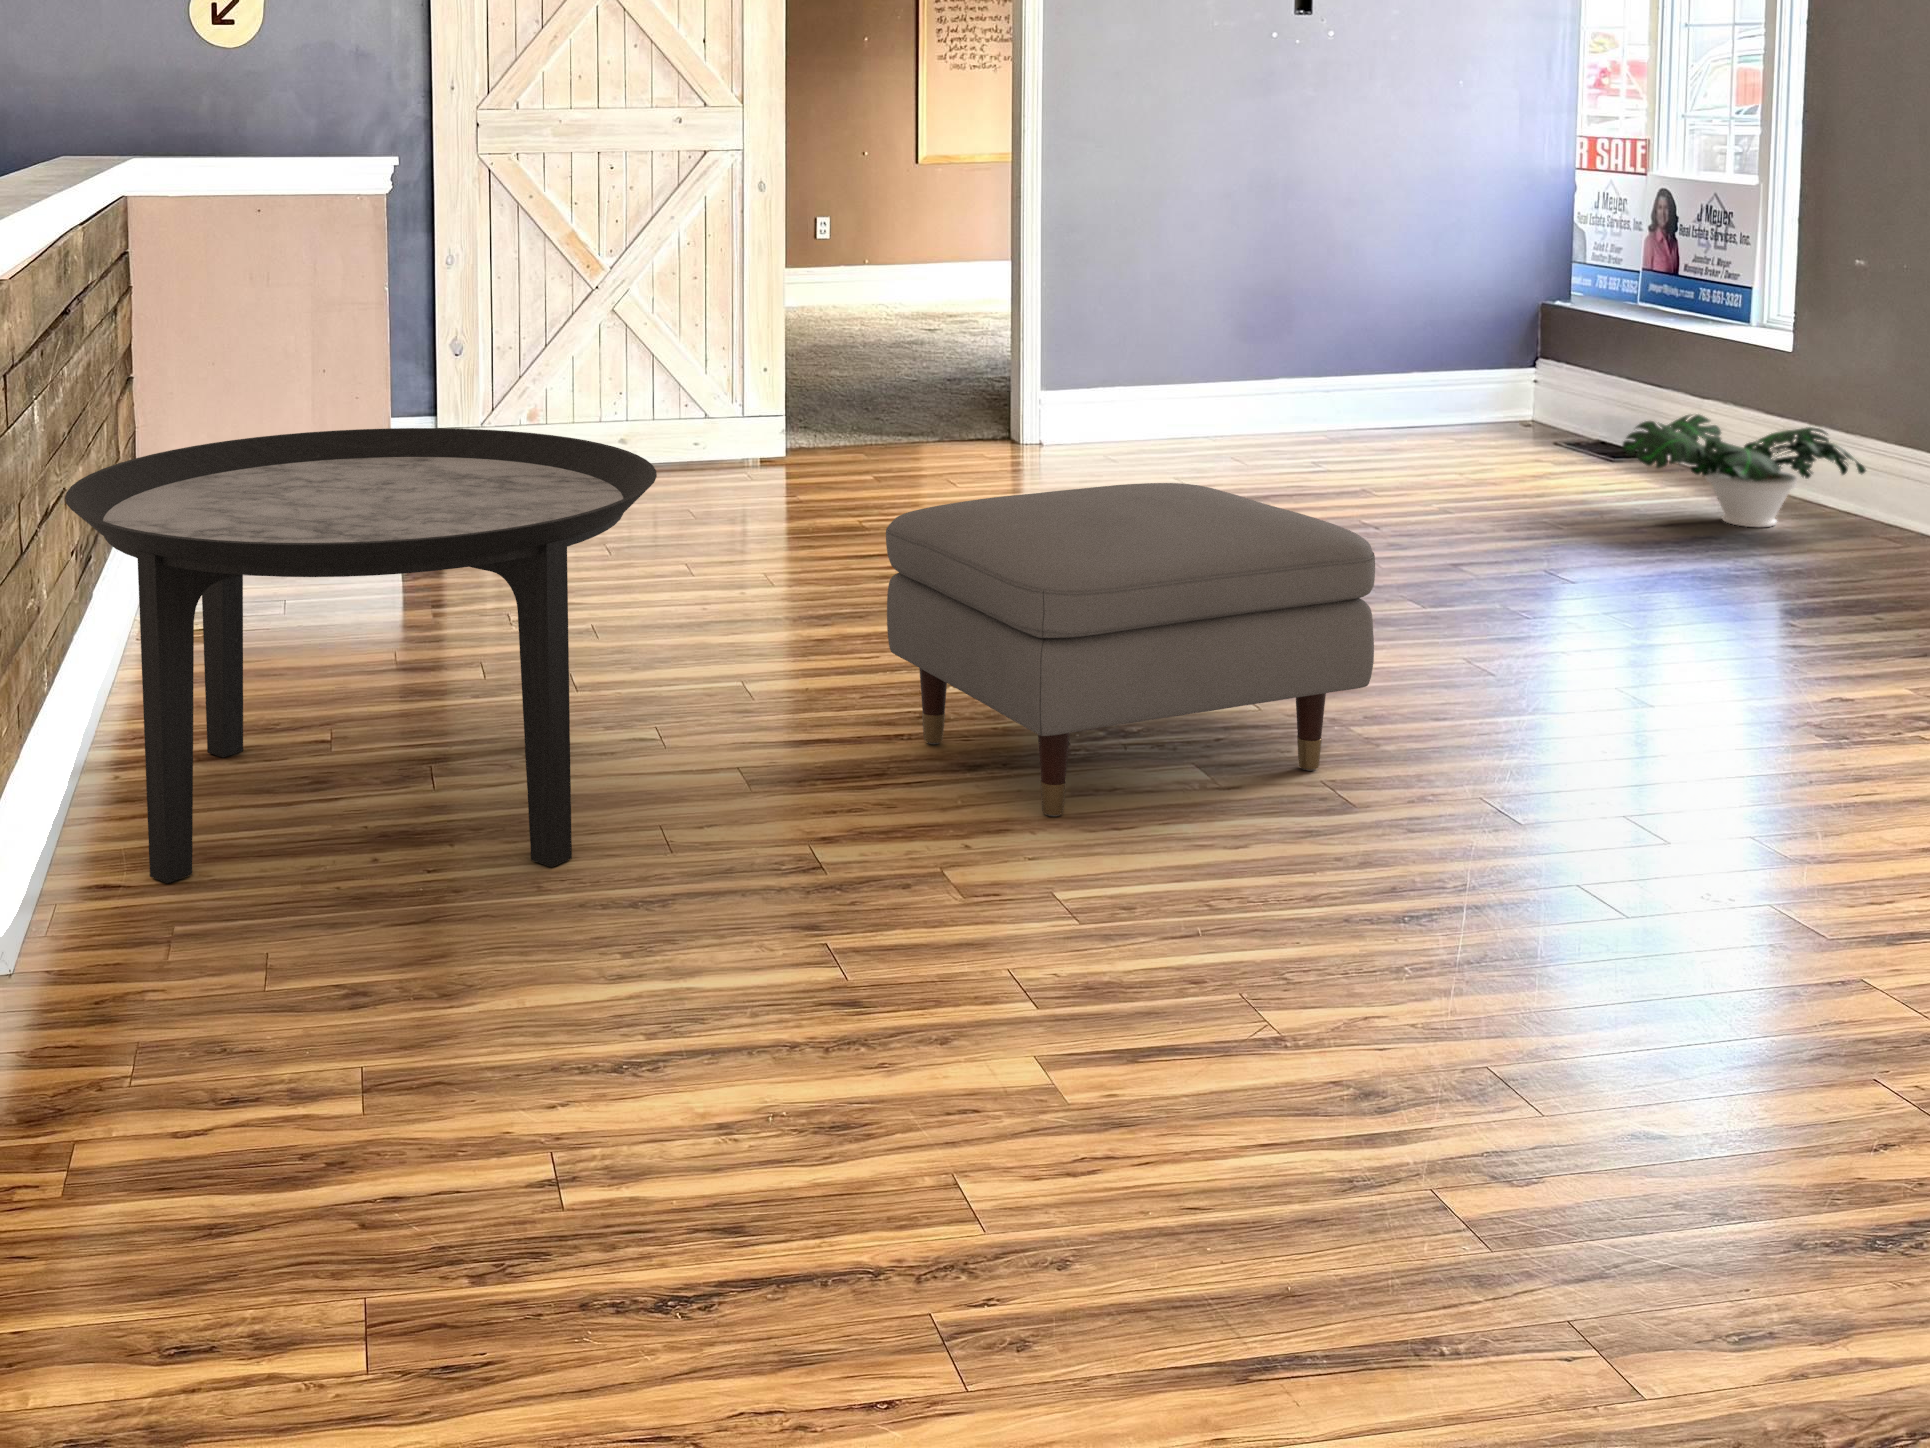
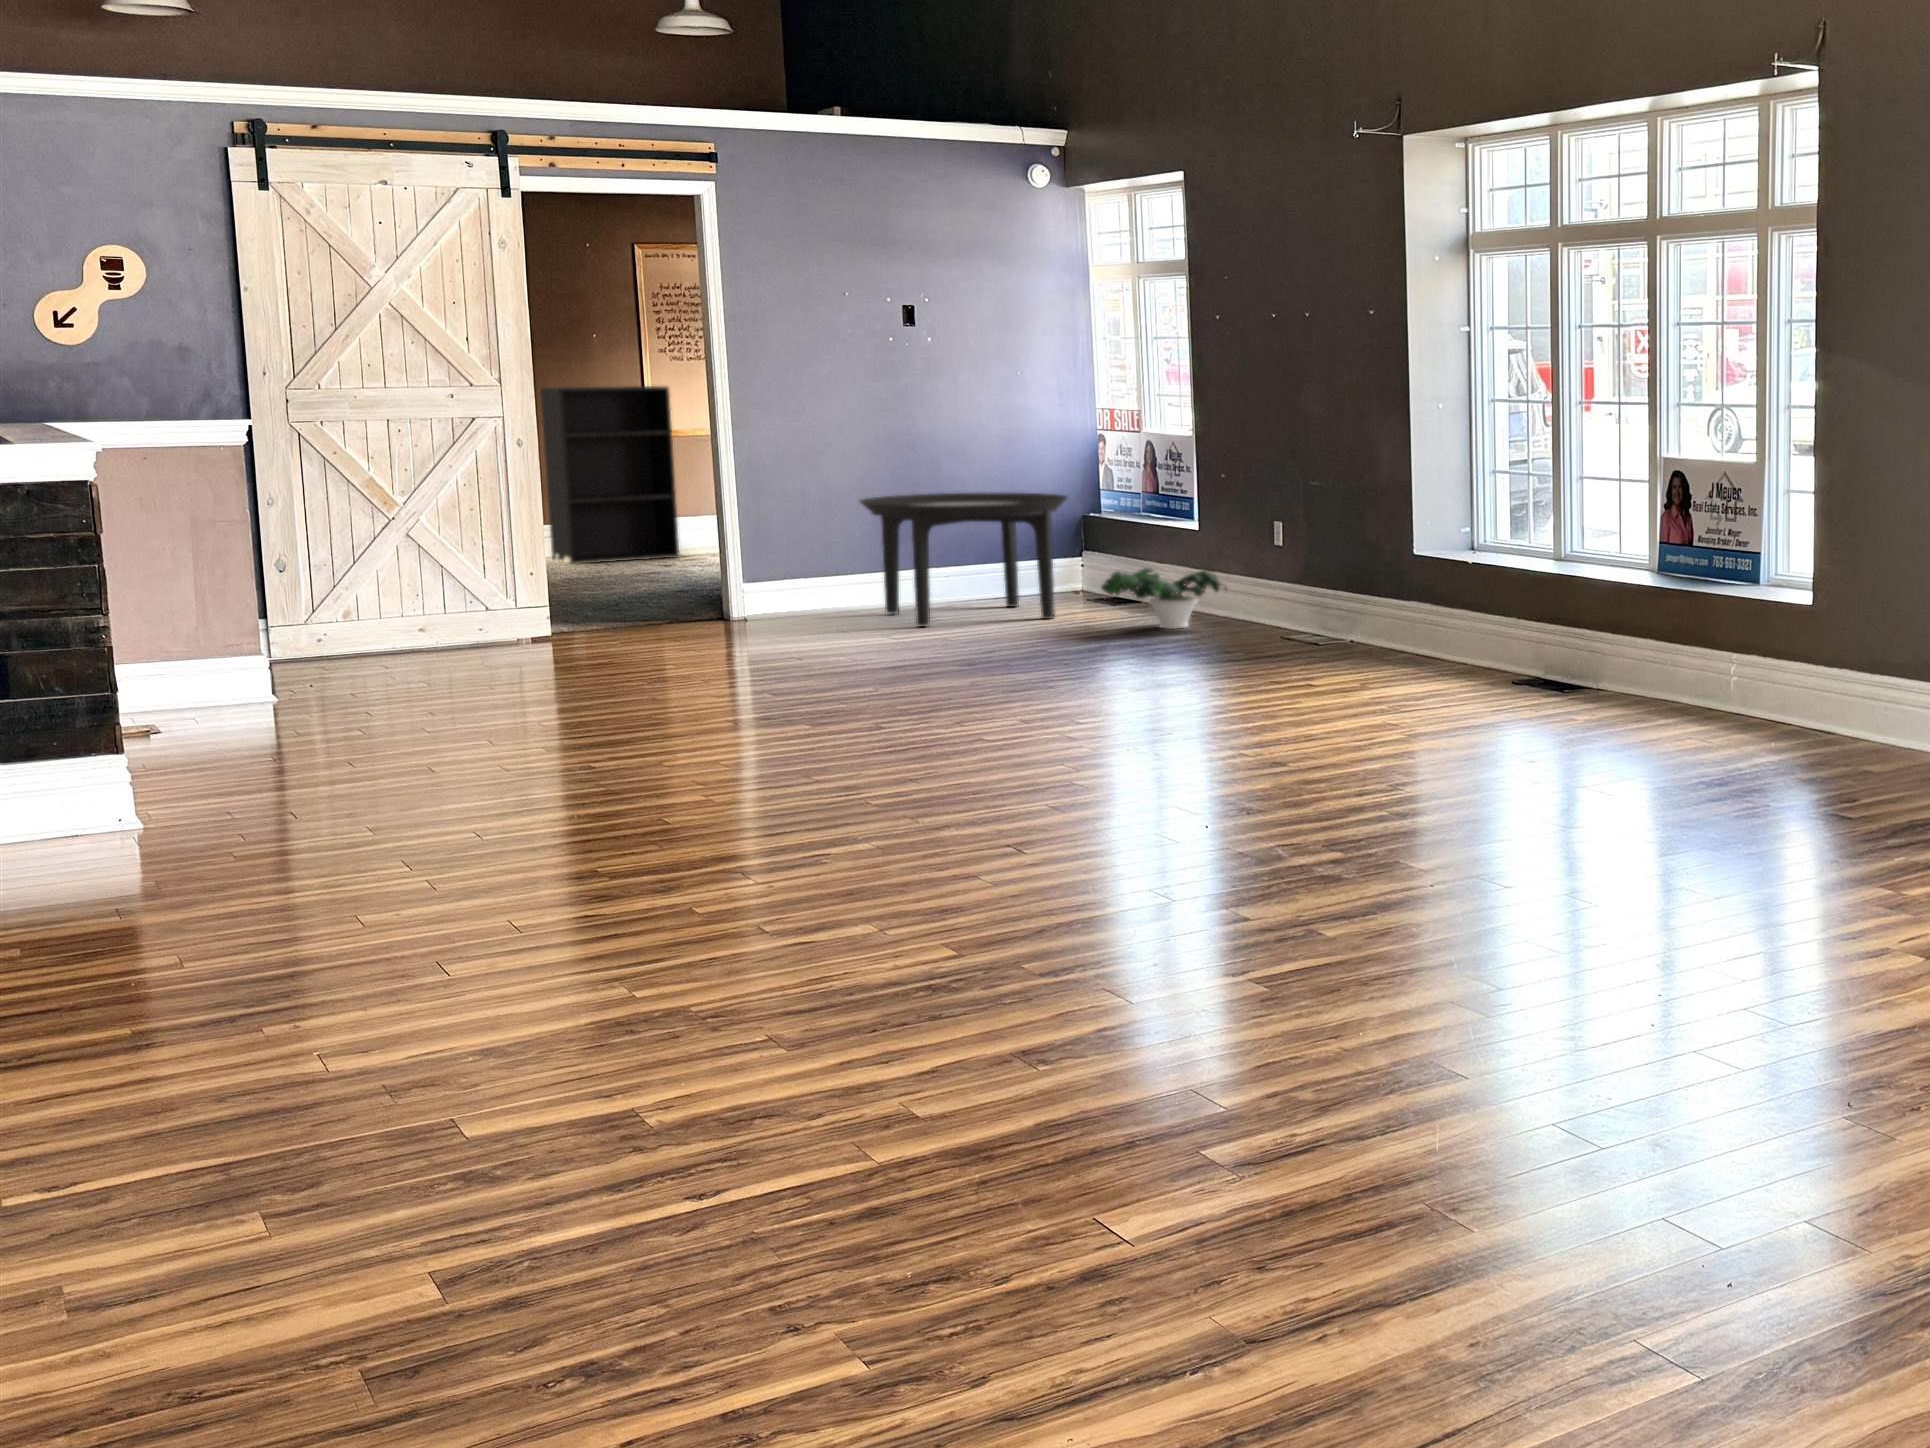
bookshelf: none [805,94,949,307] -> present [540,386,679,564]
round table: present [65,428,657,883] -> present [860,492,1068,627]
ottoman: present [886,483,1375,816] -> none [625,583,892,737]

